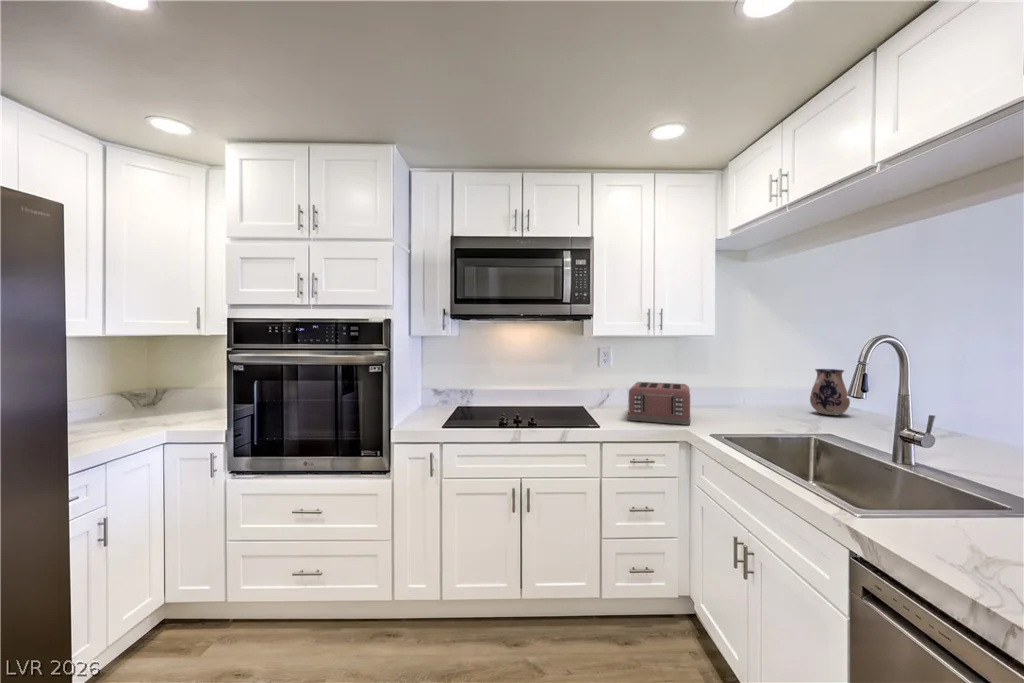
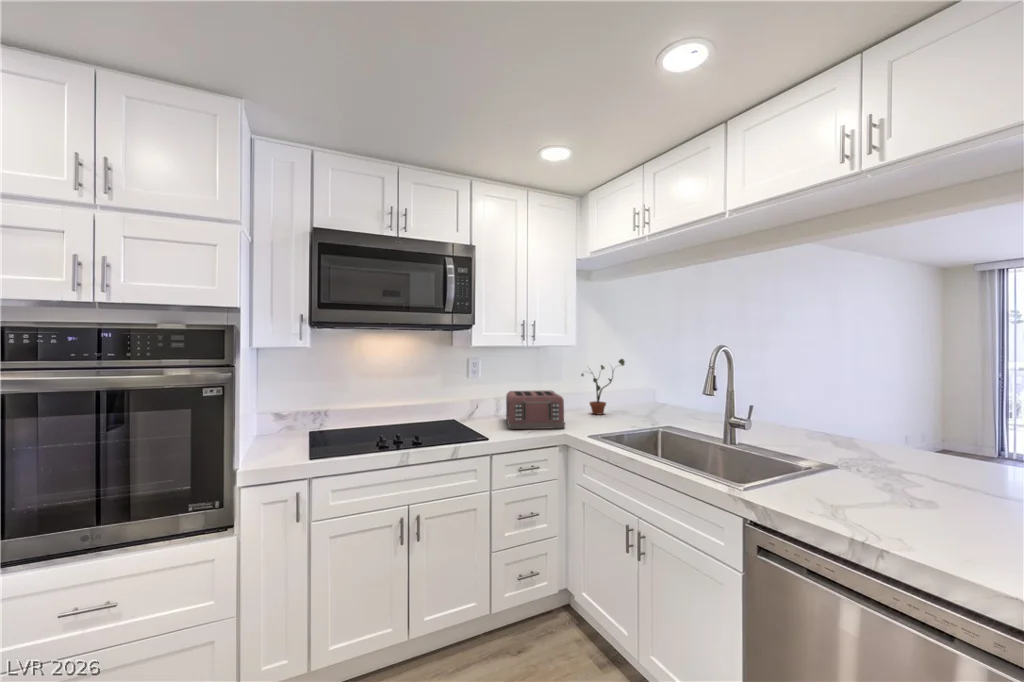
potted plant: none [726,351,788,415] -> present [581,359,625,415]
ceramic pitcher: present [810,369,850,416] -> none [639,372,666,410]

